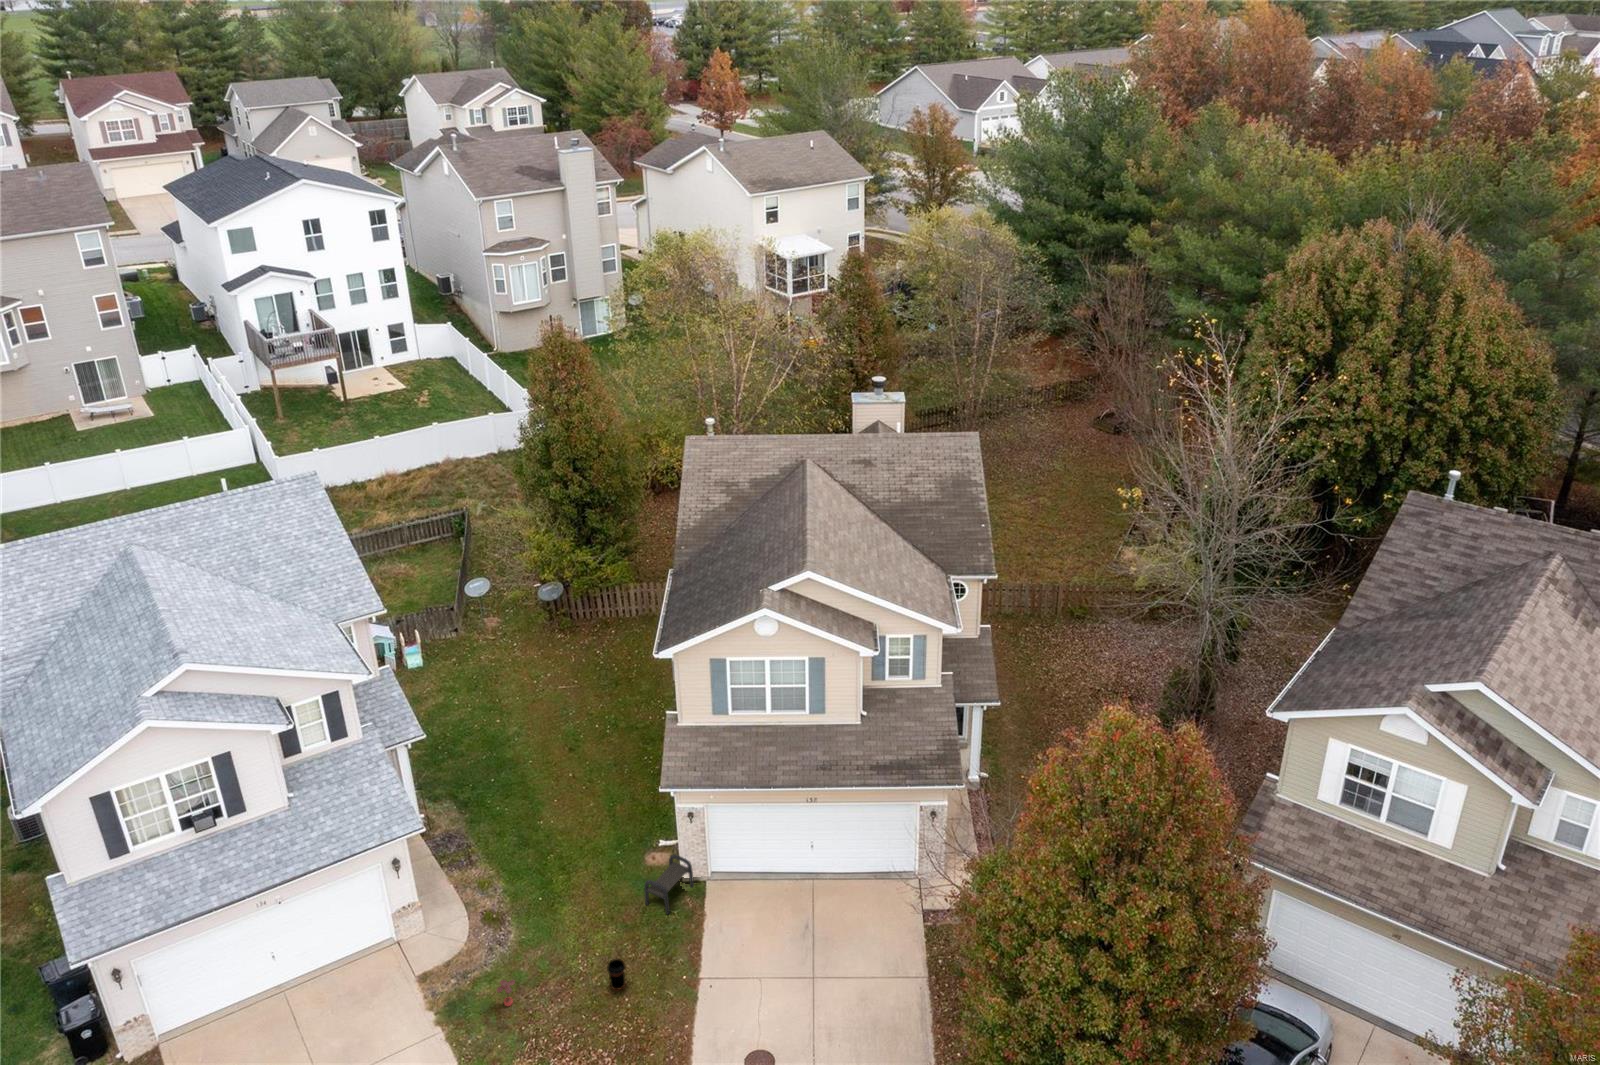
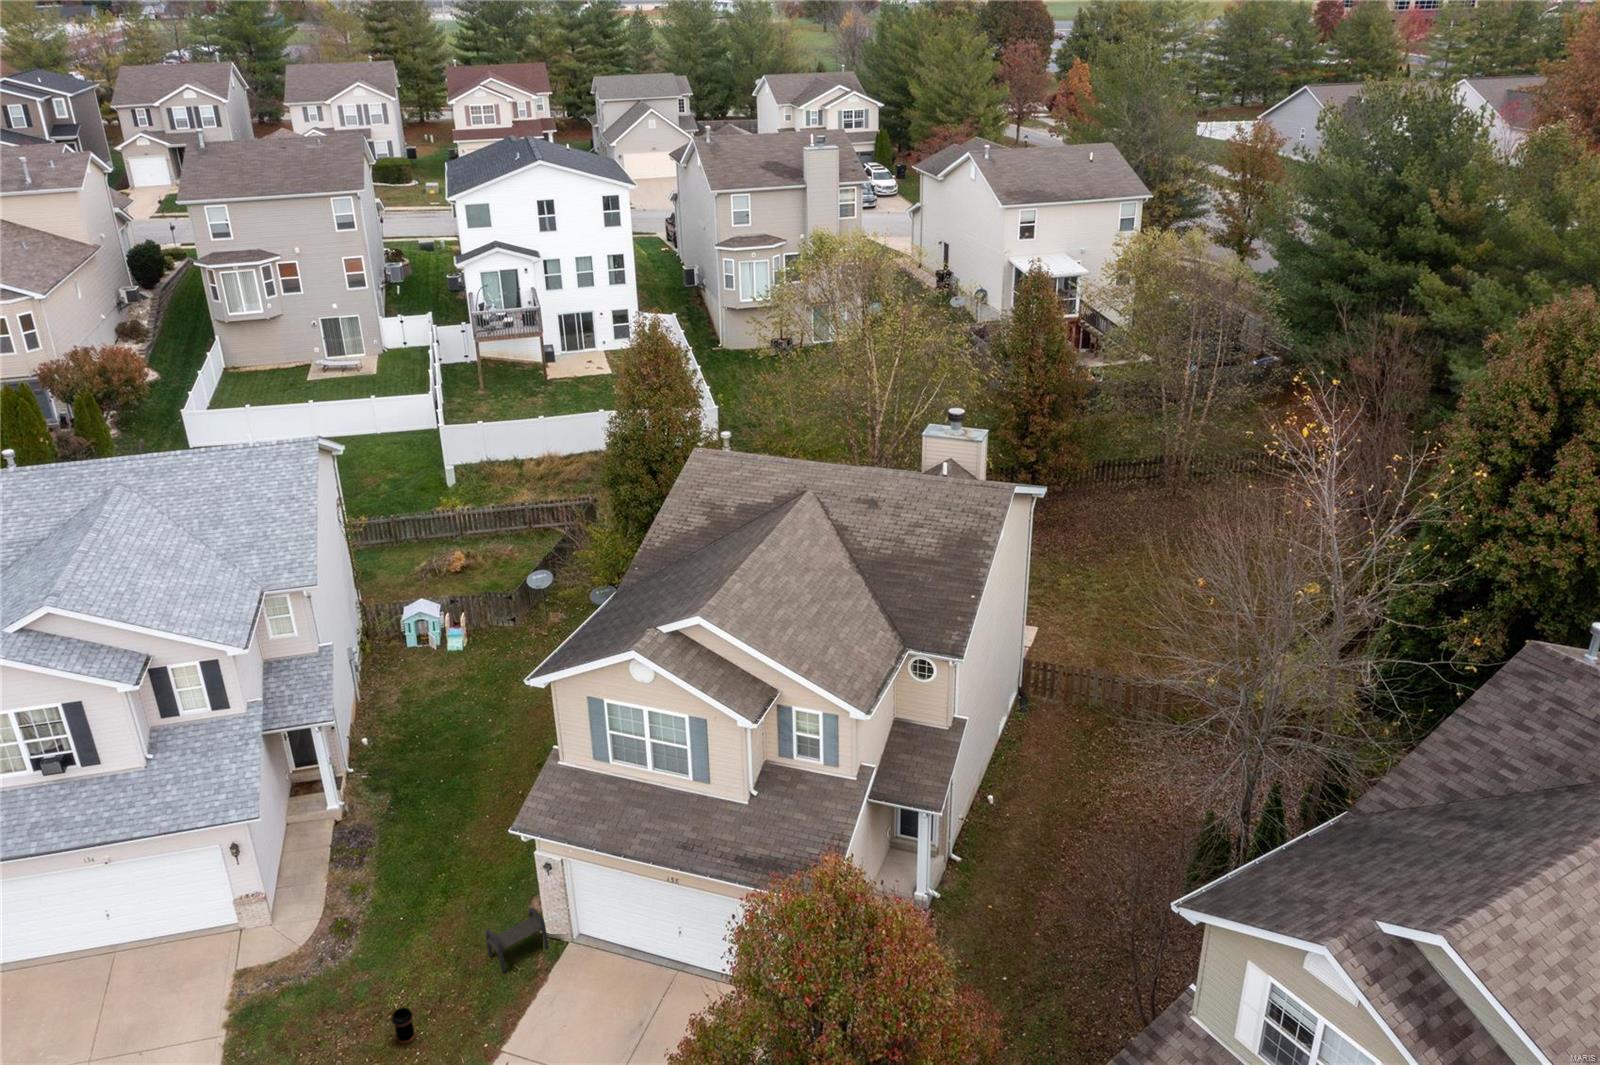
potted plant: present [497,980,515,1006] -> none [279,998,301,1028]

